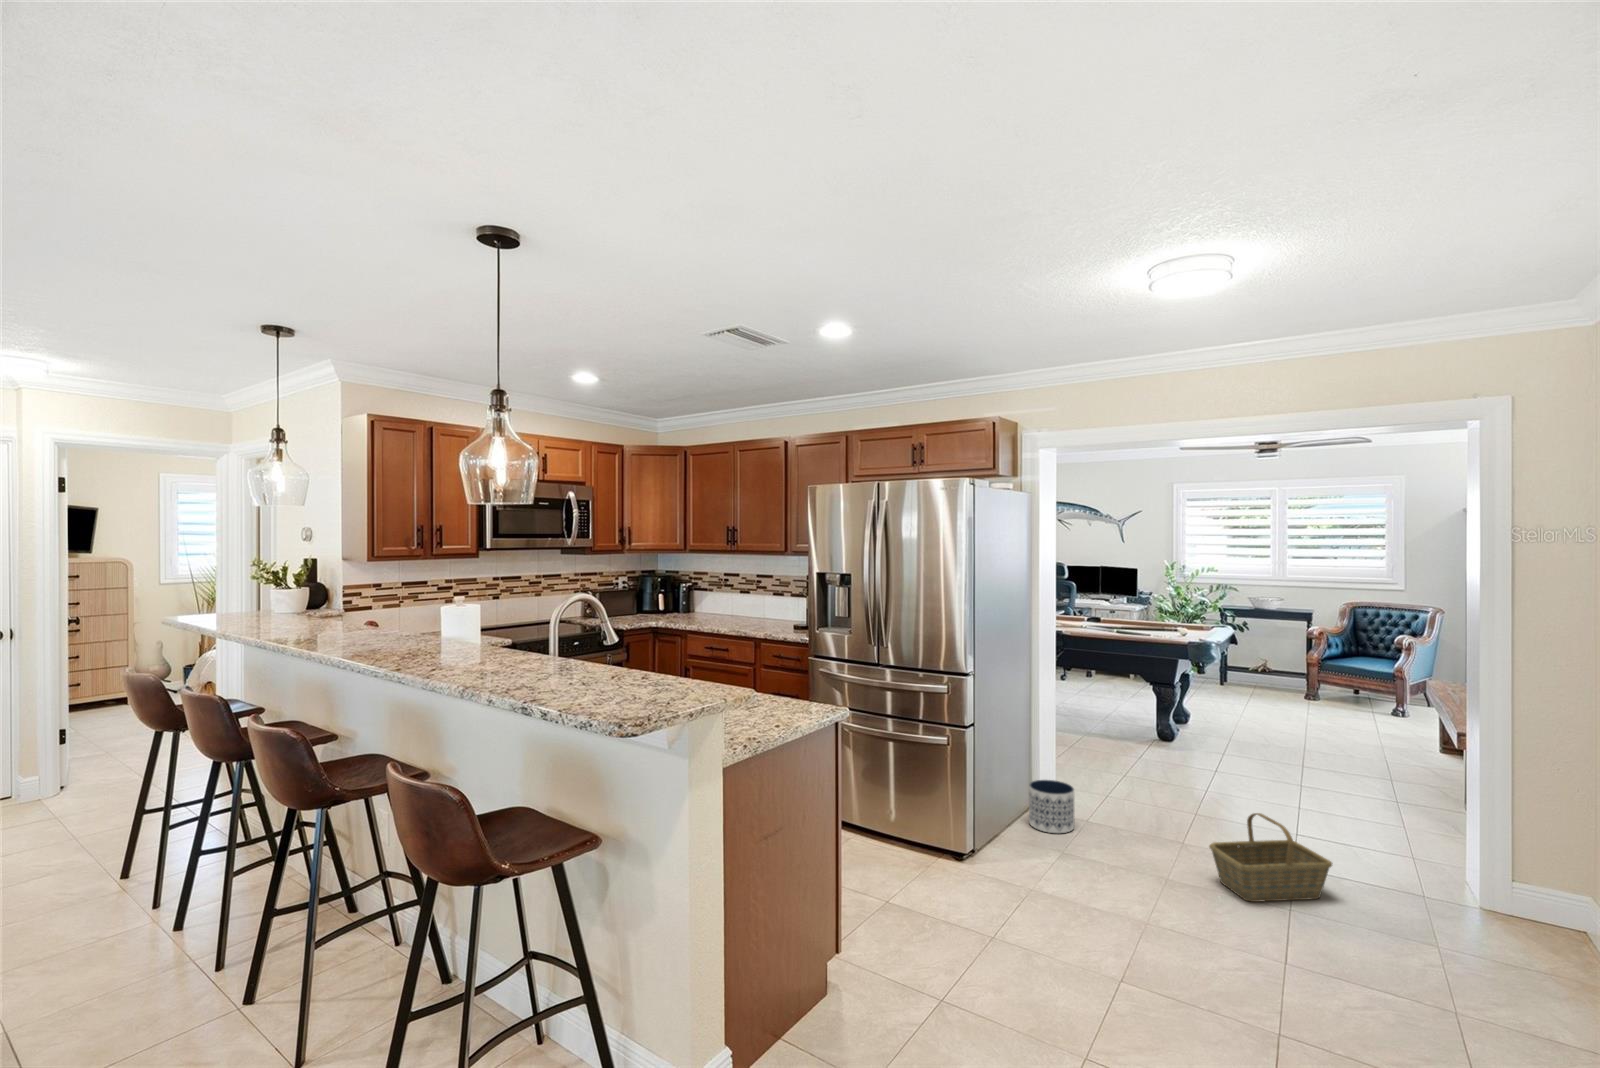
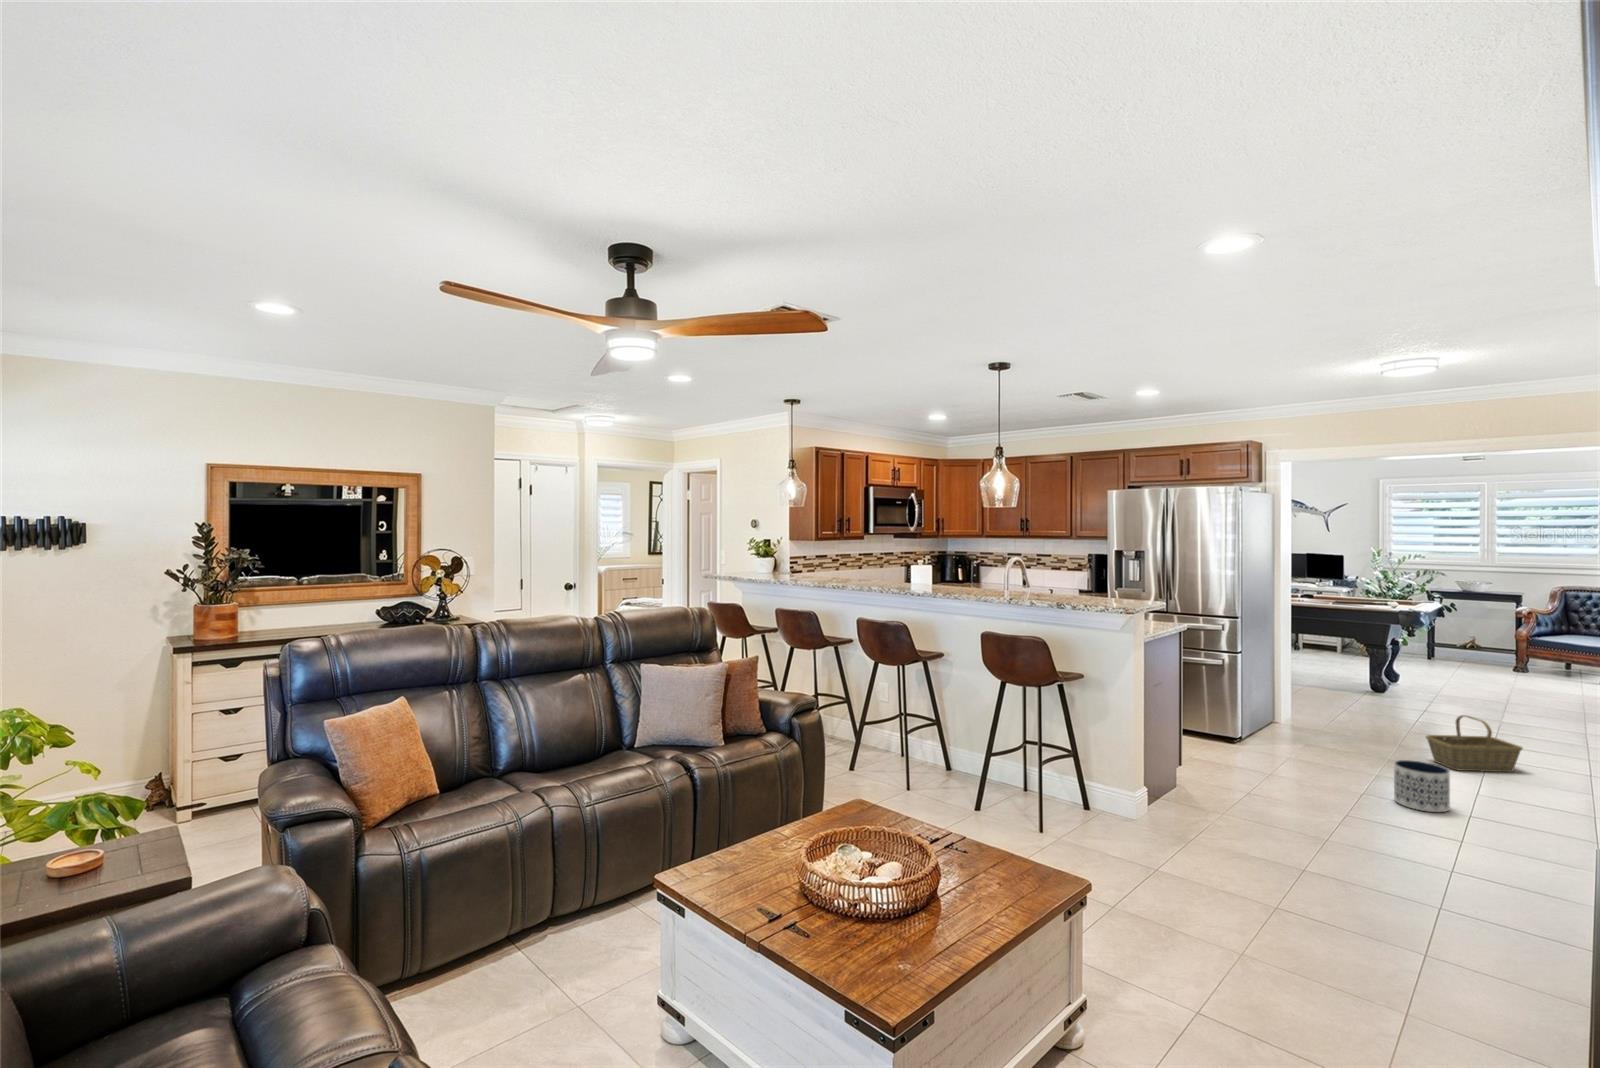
planter: present [1029,780,1074,833] -> present [1394,760,1450,812]

